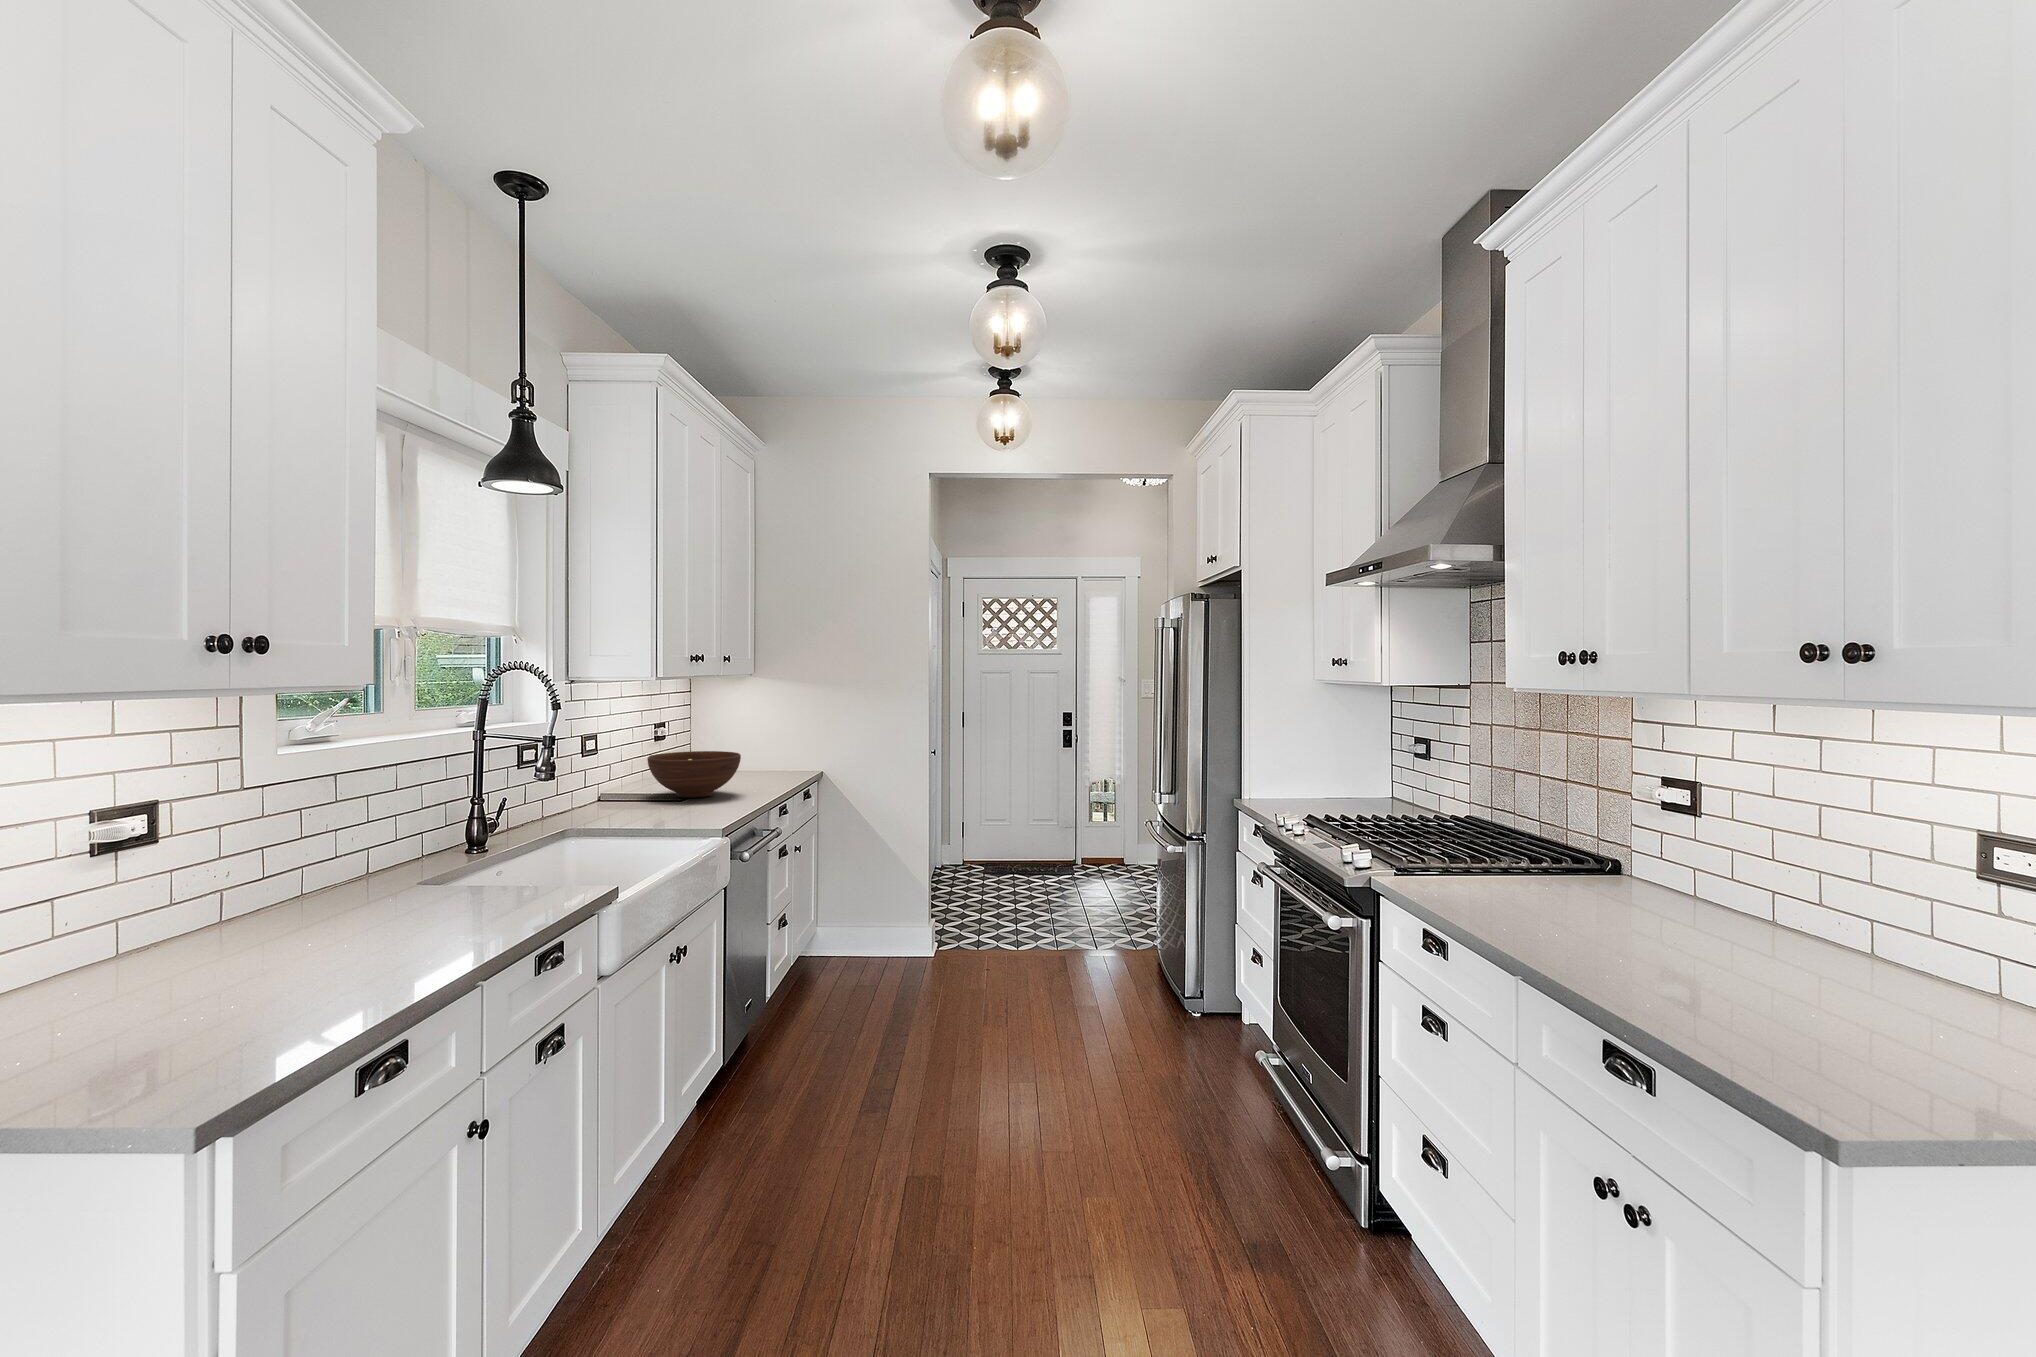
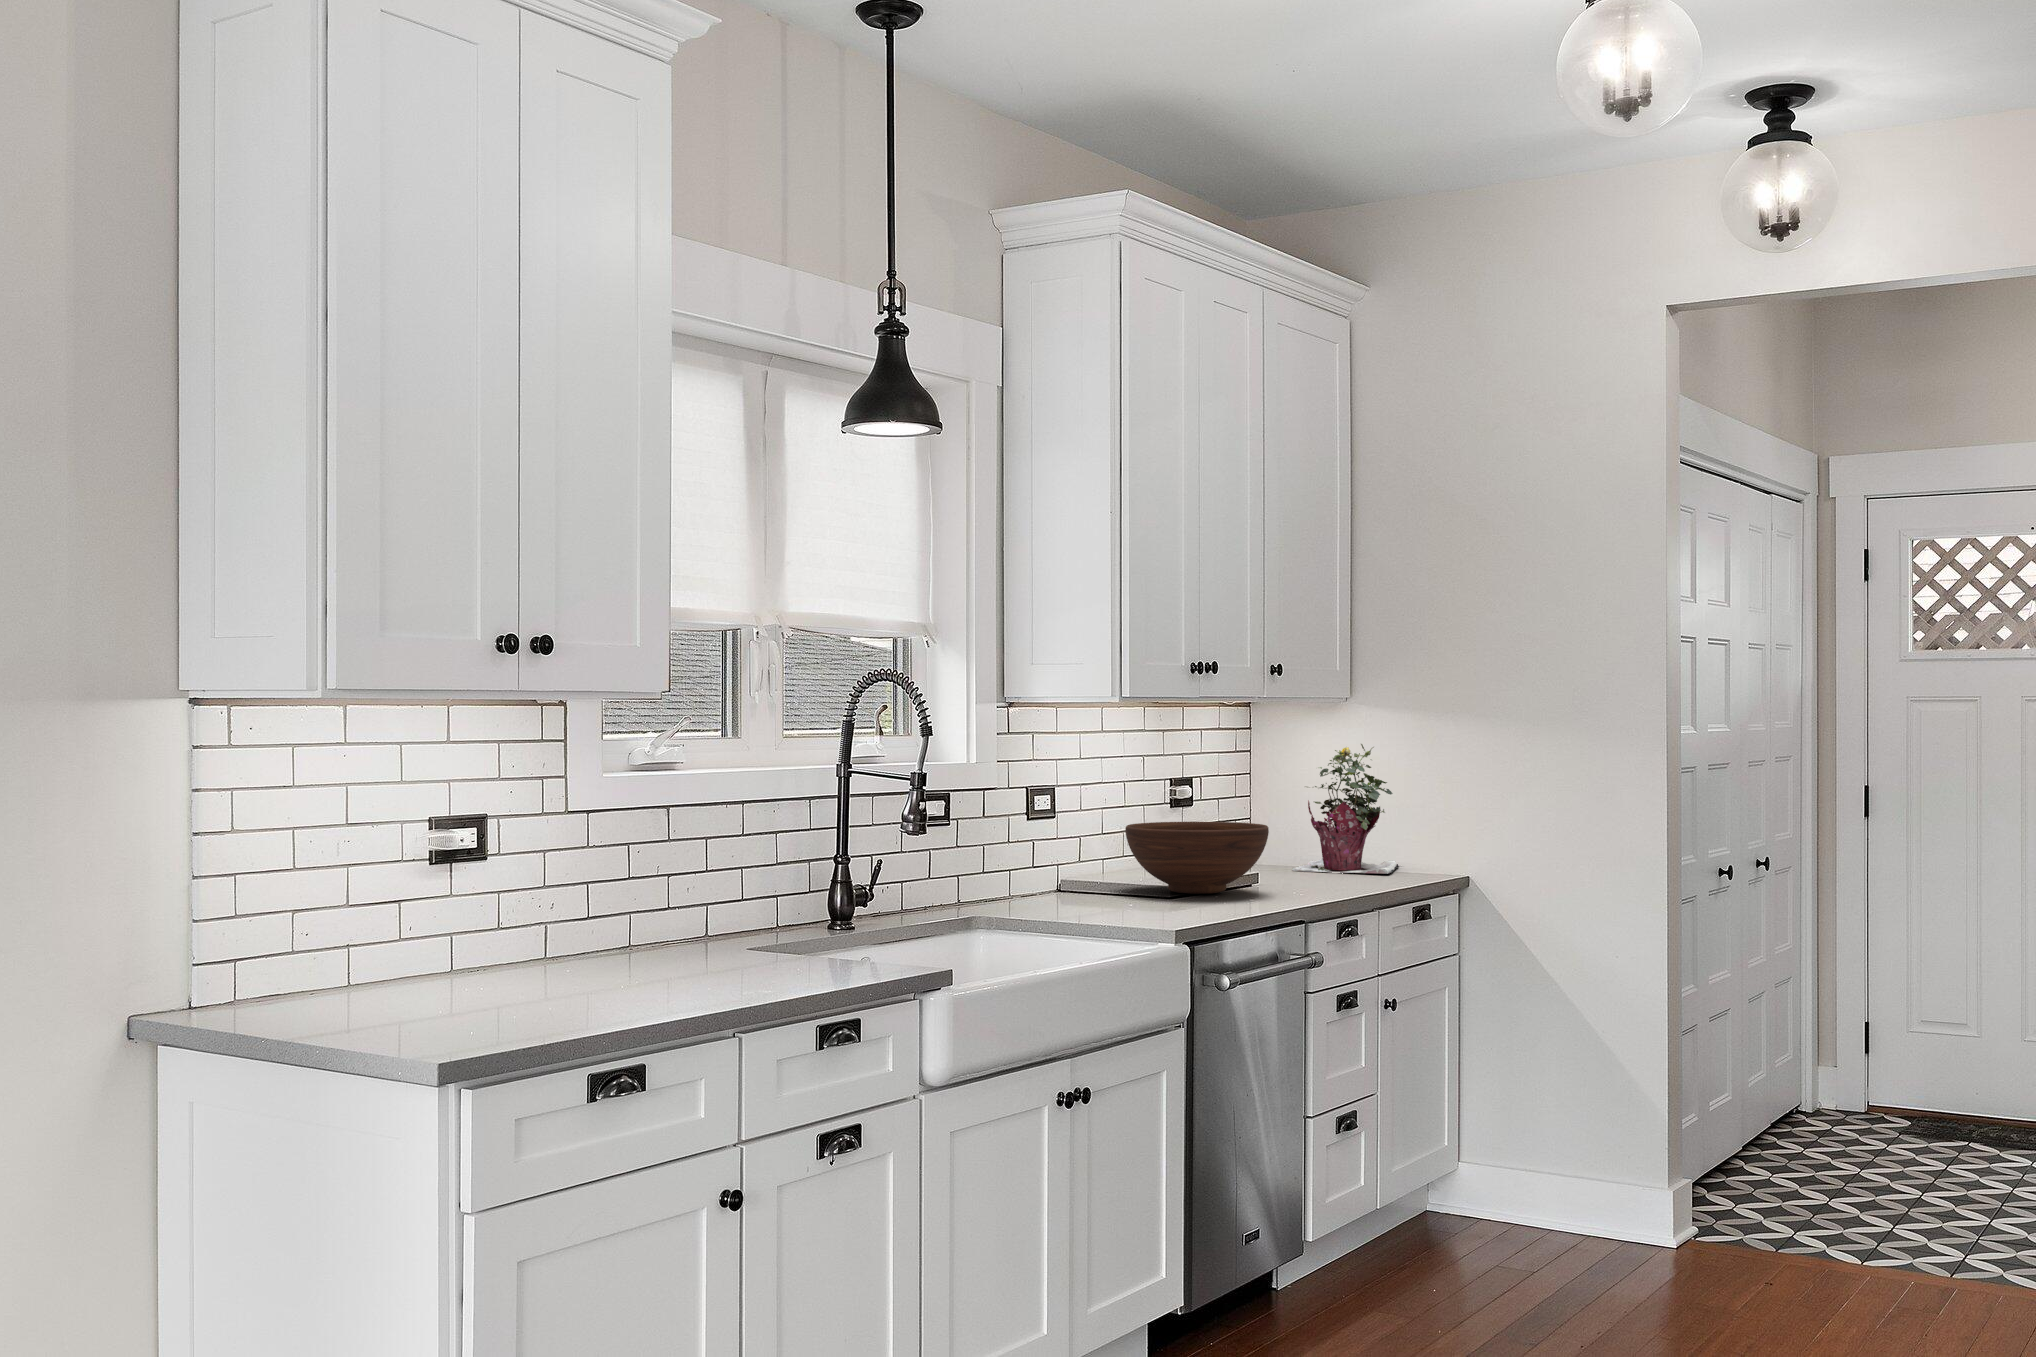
potted plant: none [729,700,787,775] -> present [1292,744,1400,874]

